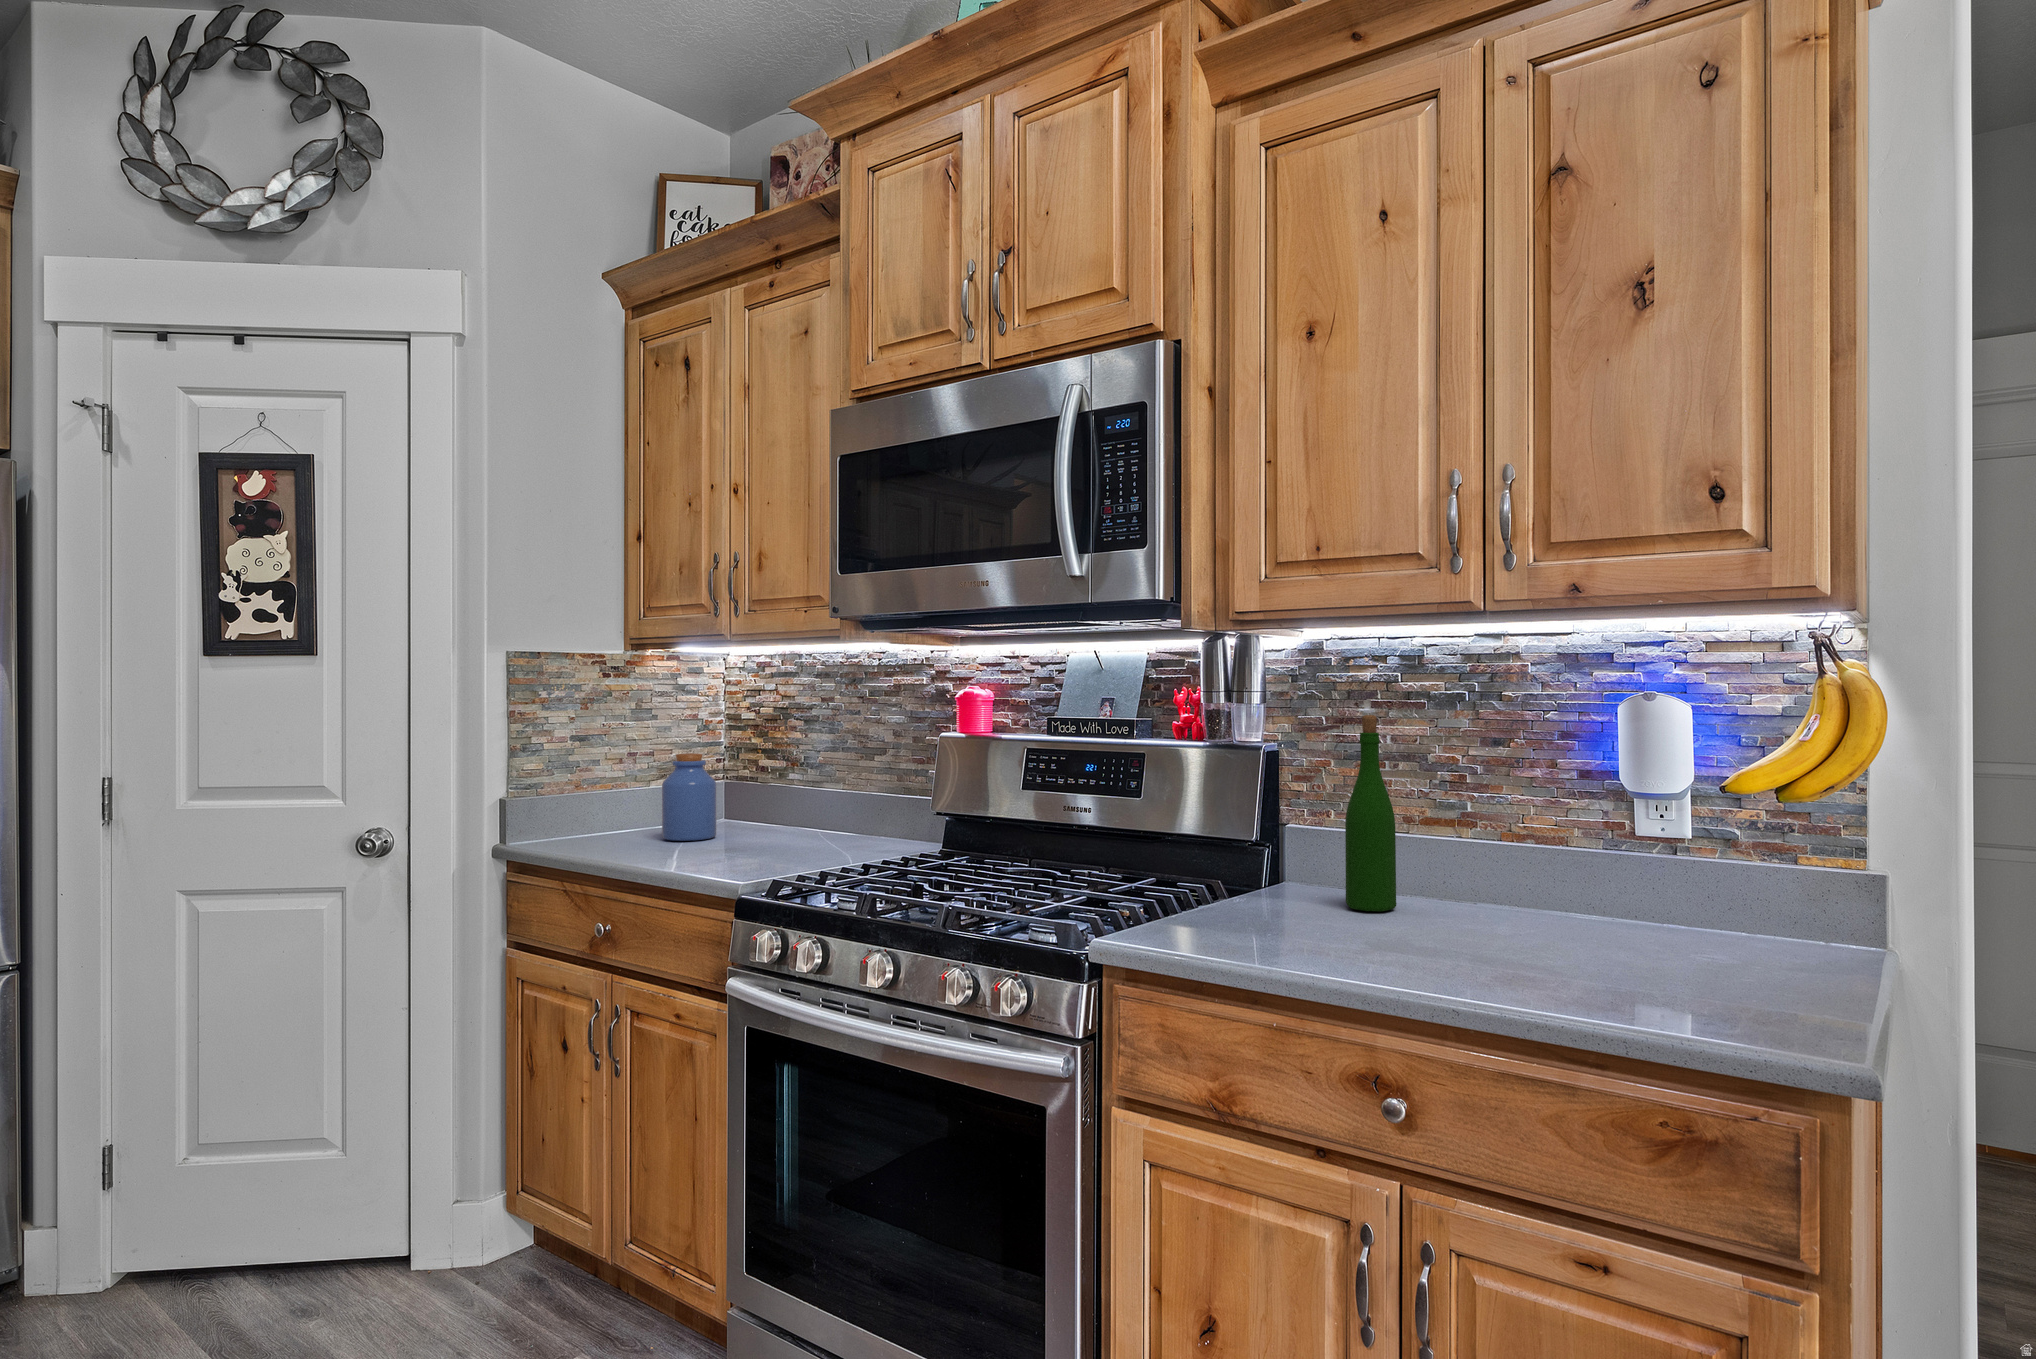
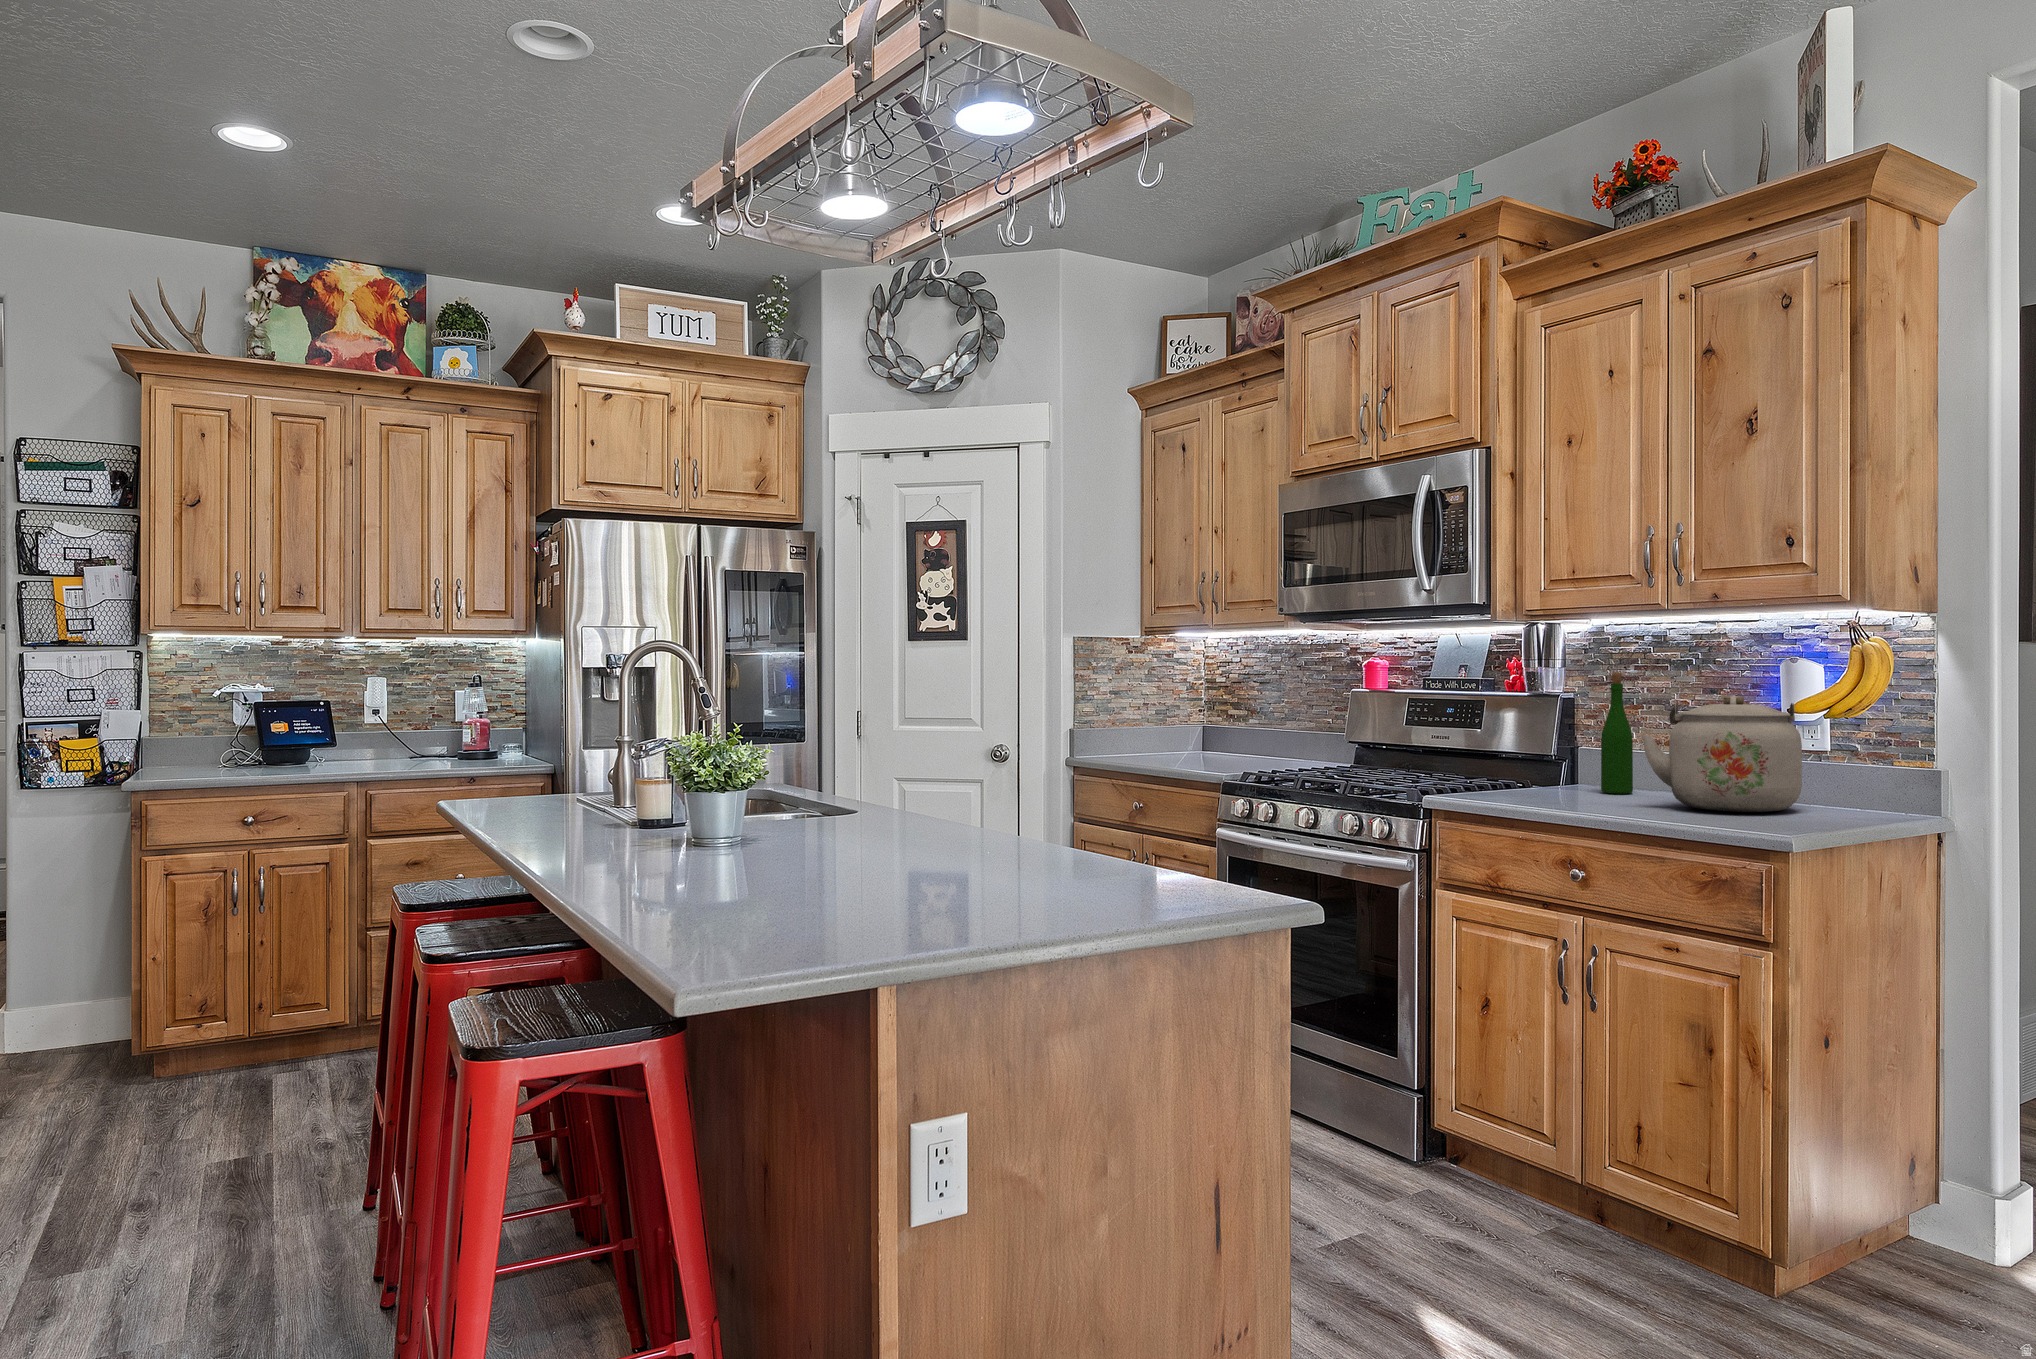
jar: present [662,753,716,841] -> none [1167,704,1202,761]
kettle: none [1460,760,1722,968] -> present [1641,695,1802,812]

